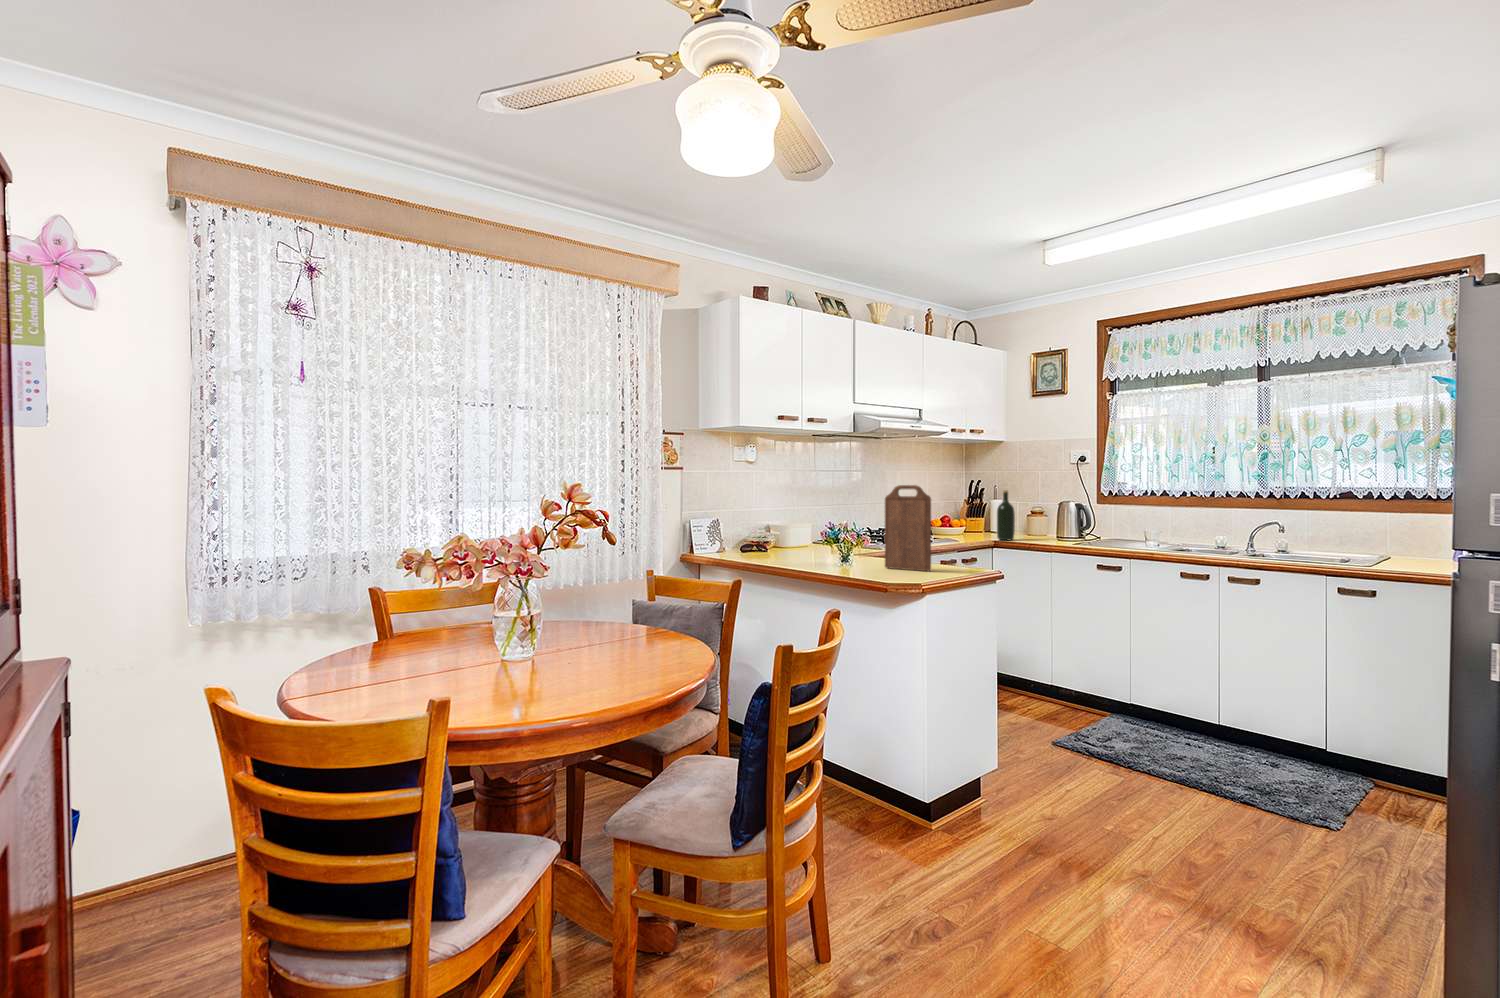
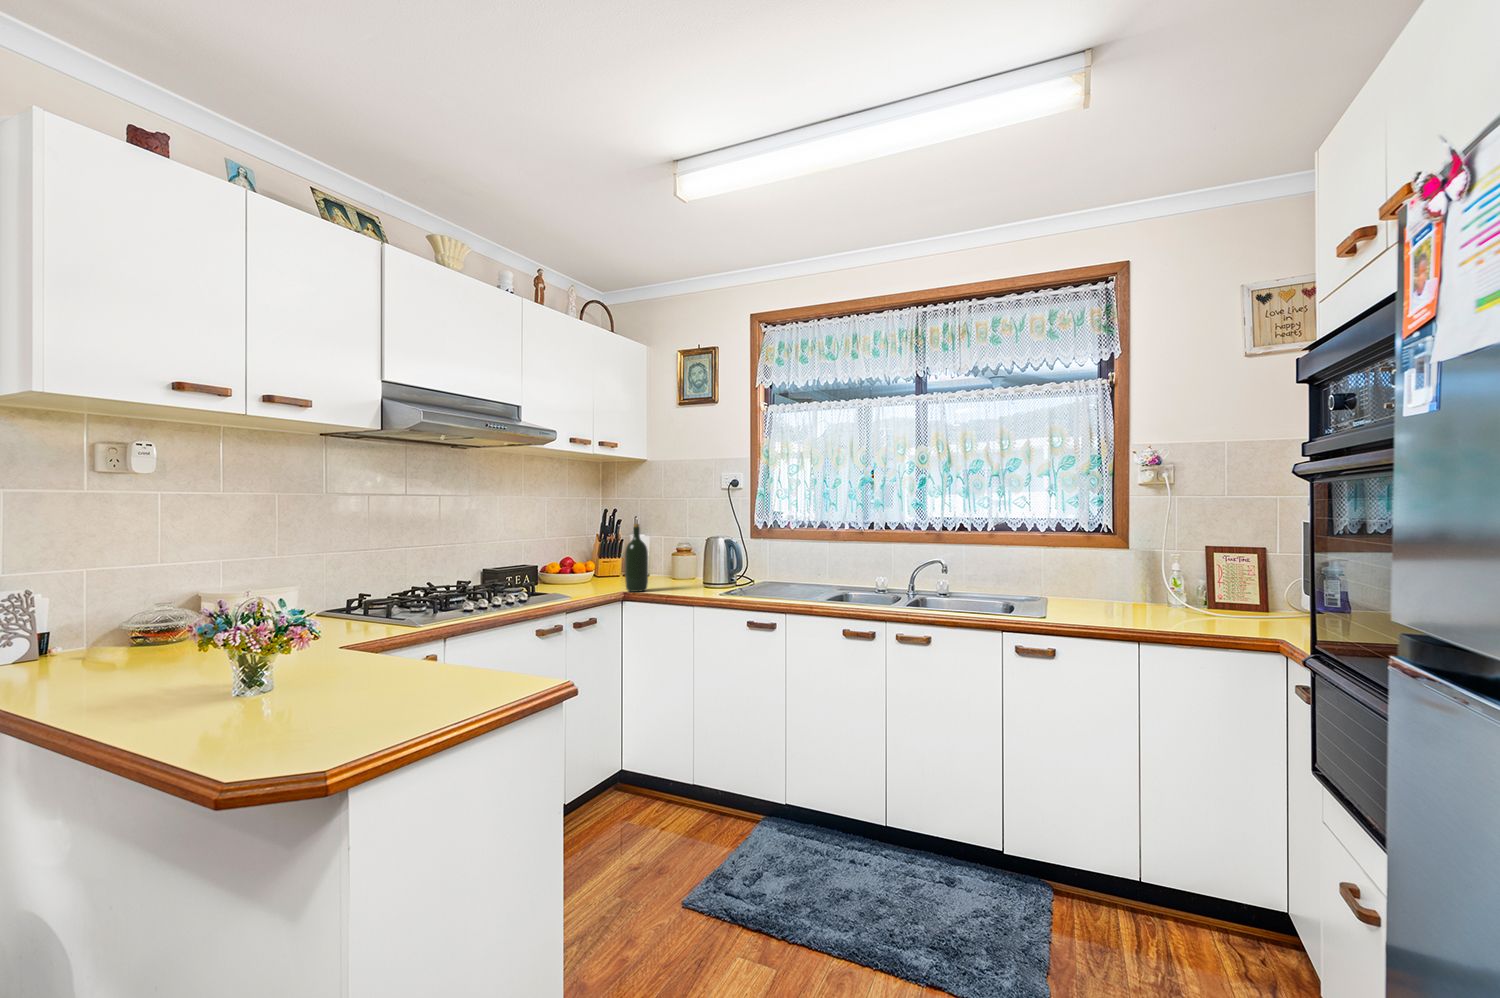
cutting board: present [885,485,931,571] -> none [368,523,449,680]

